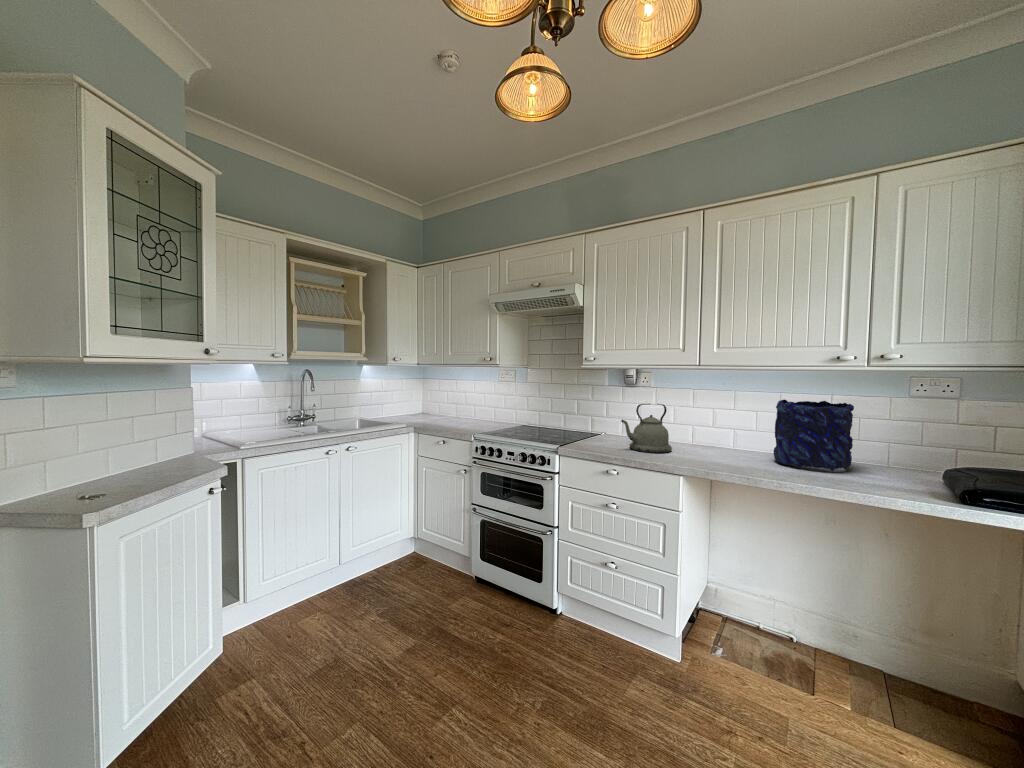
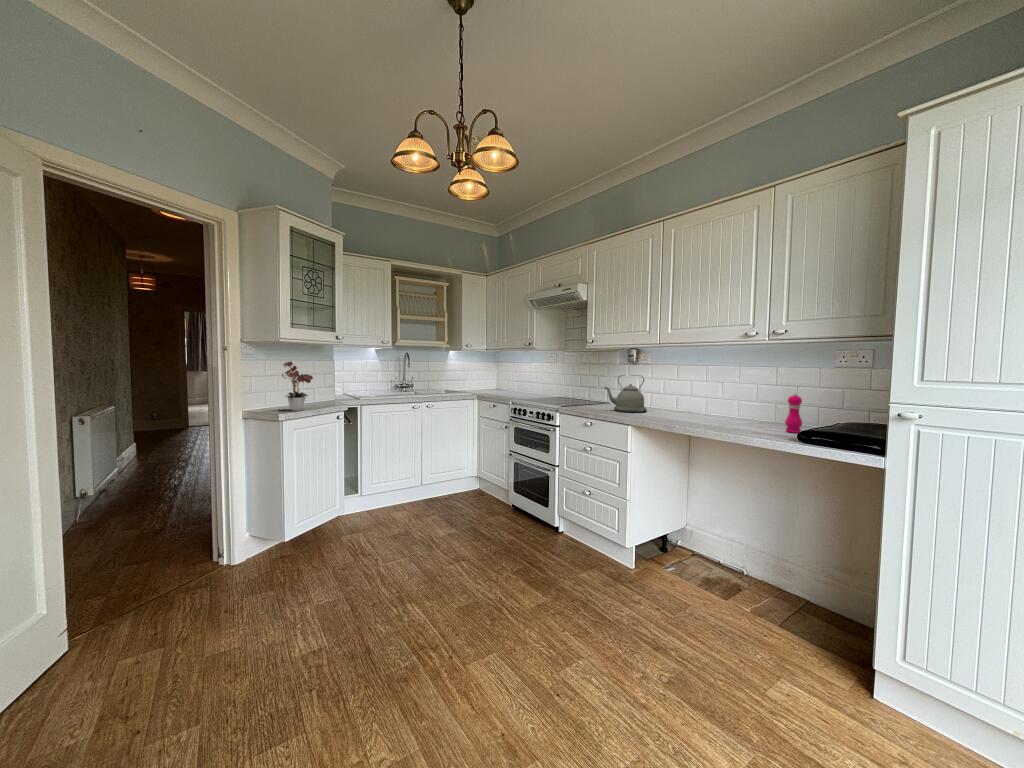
flower arrangement: none [71,391,159,493] -> present [282,362,313,411]
vase: present [774,400,854,471] -> none [715,370,776,425]
pepper mill: none [886,431,910,482] -> present [785,393,802,433]

